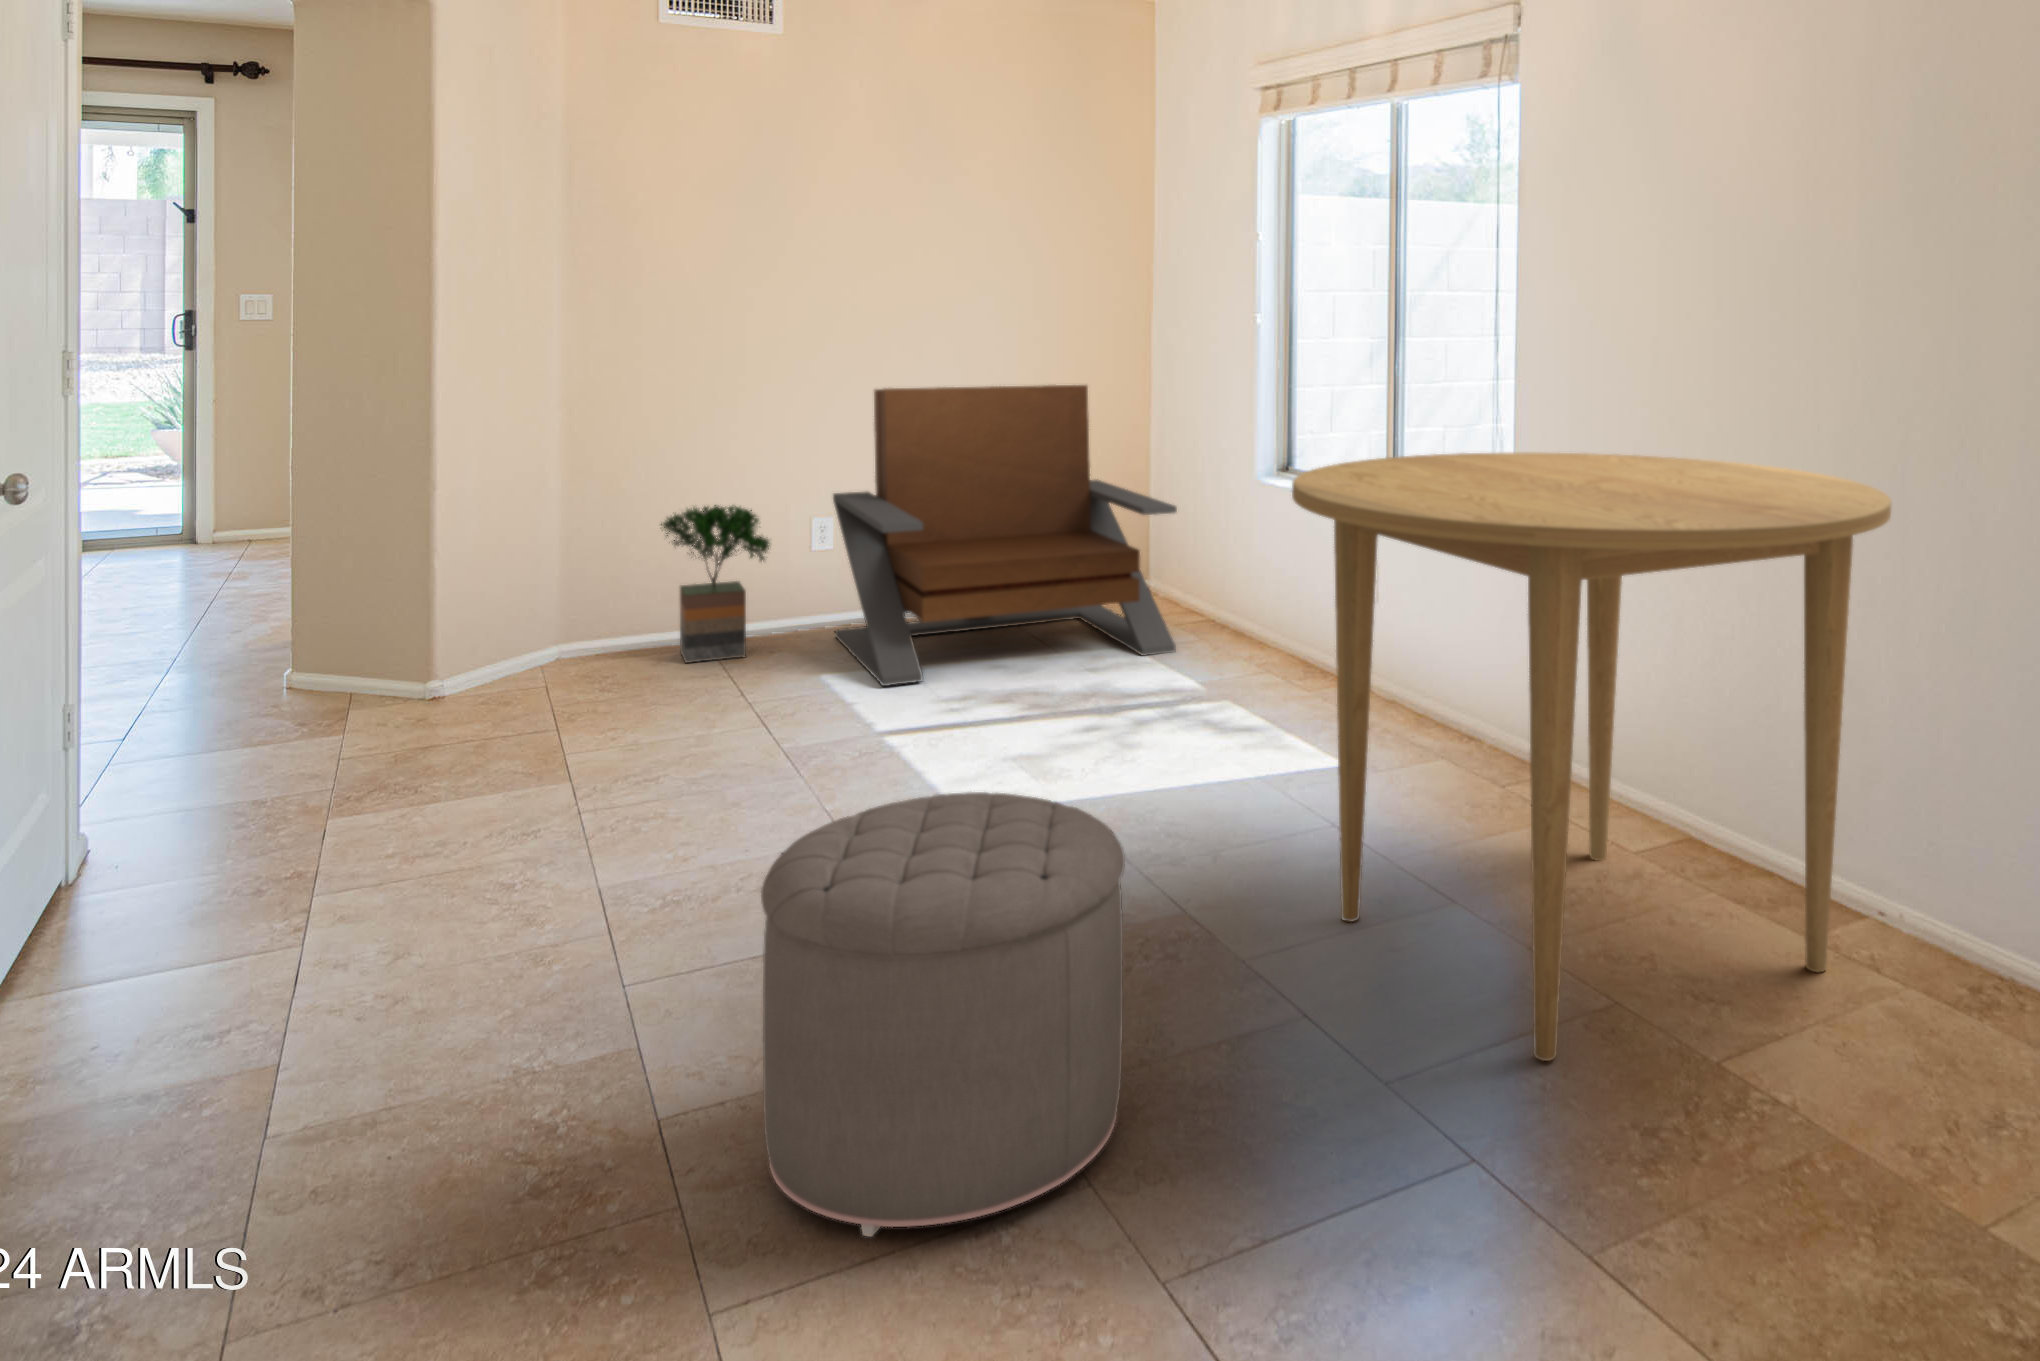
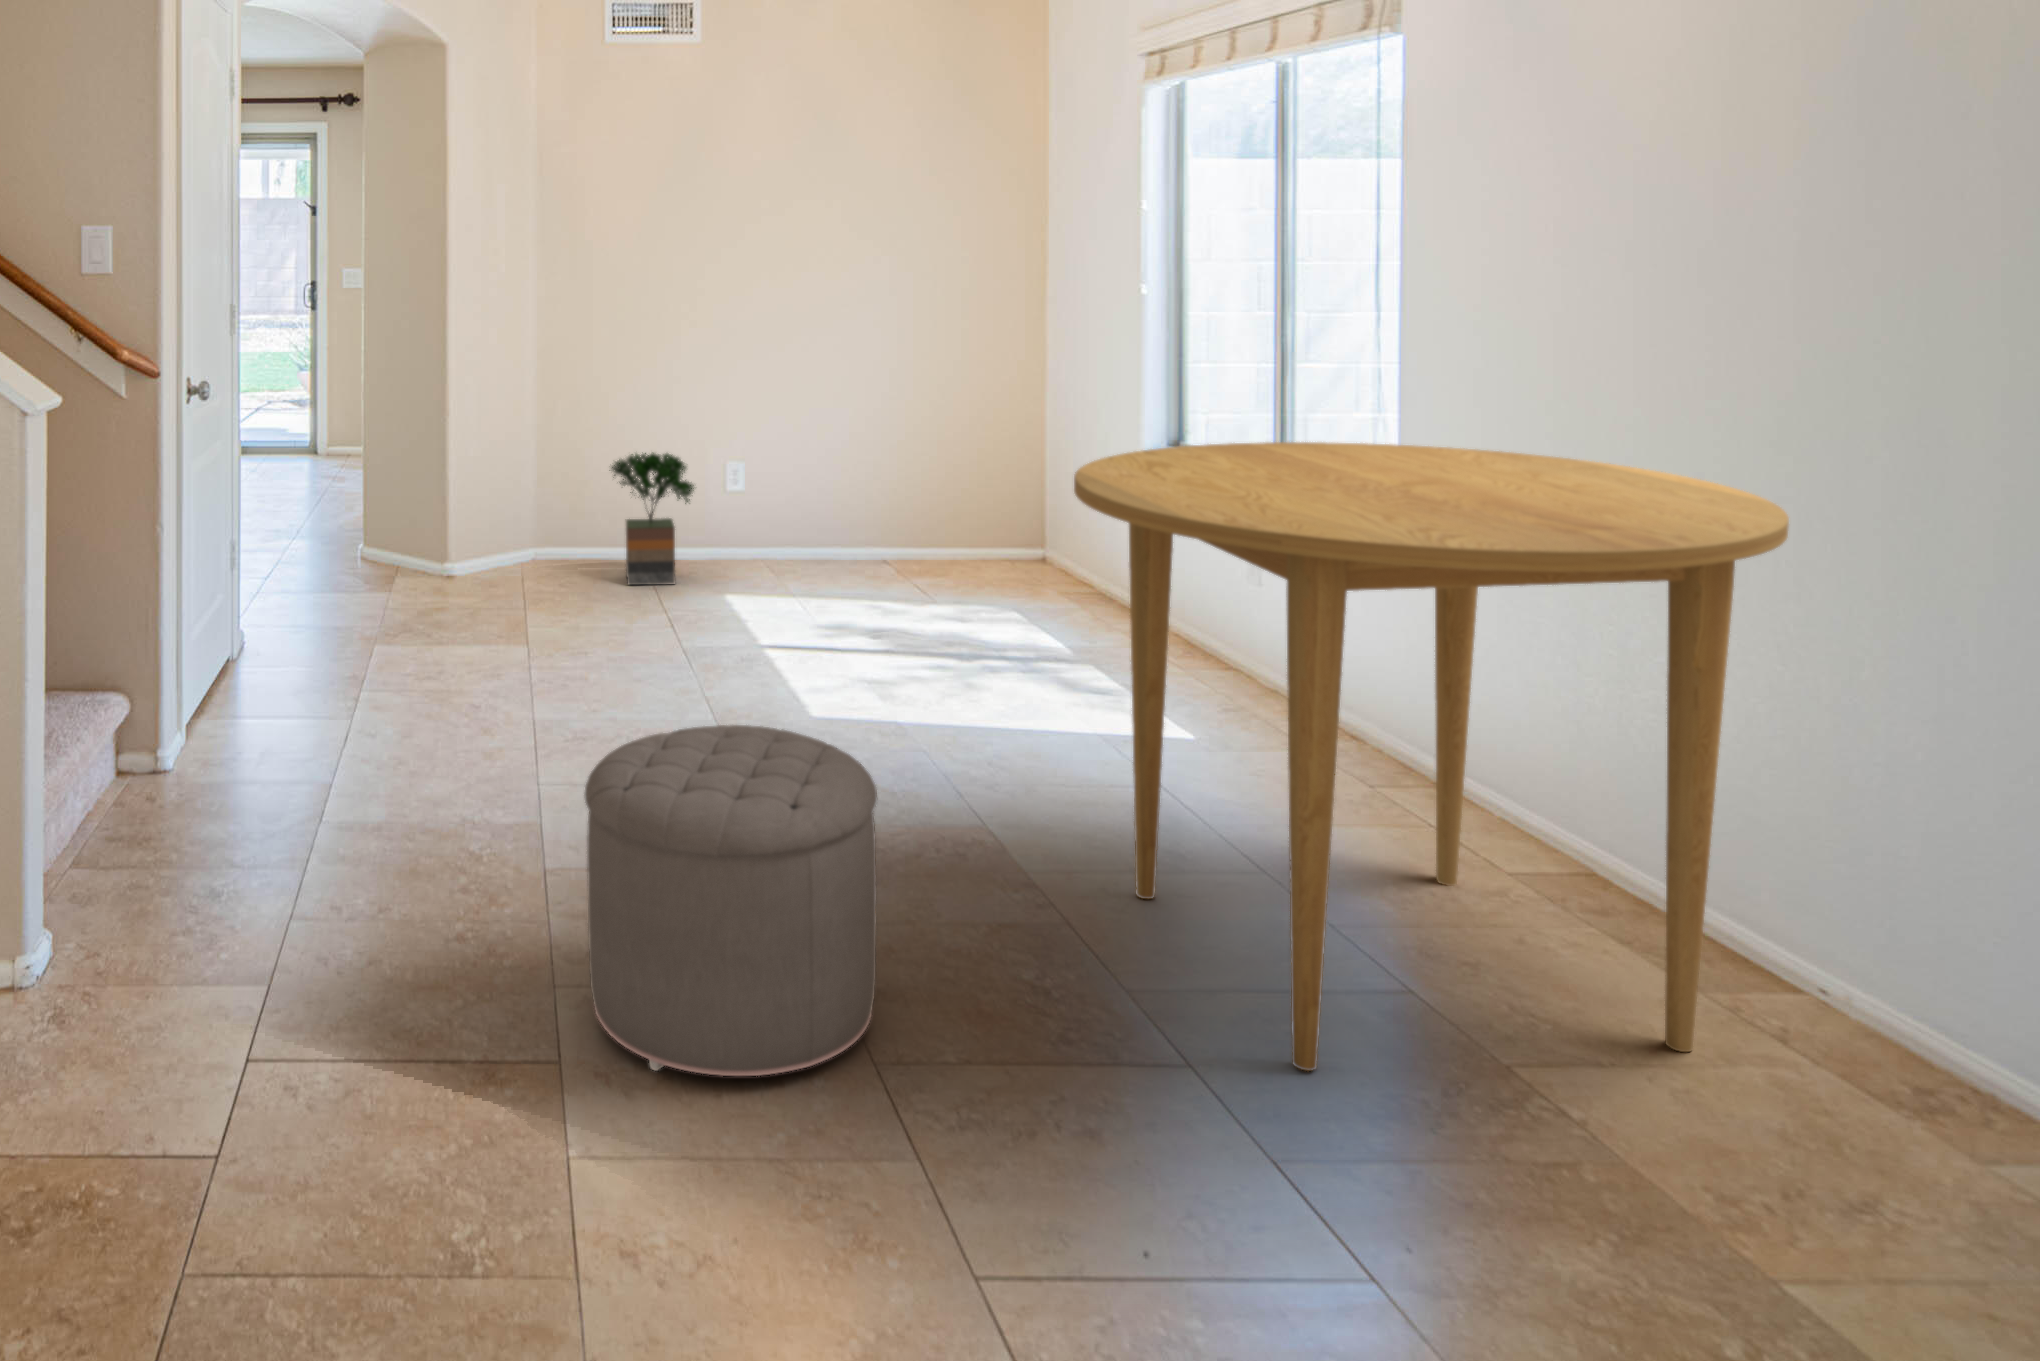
lounge chair: present [833,385,1177,686] -> none [748,350,1055,621]

